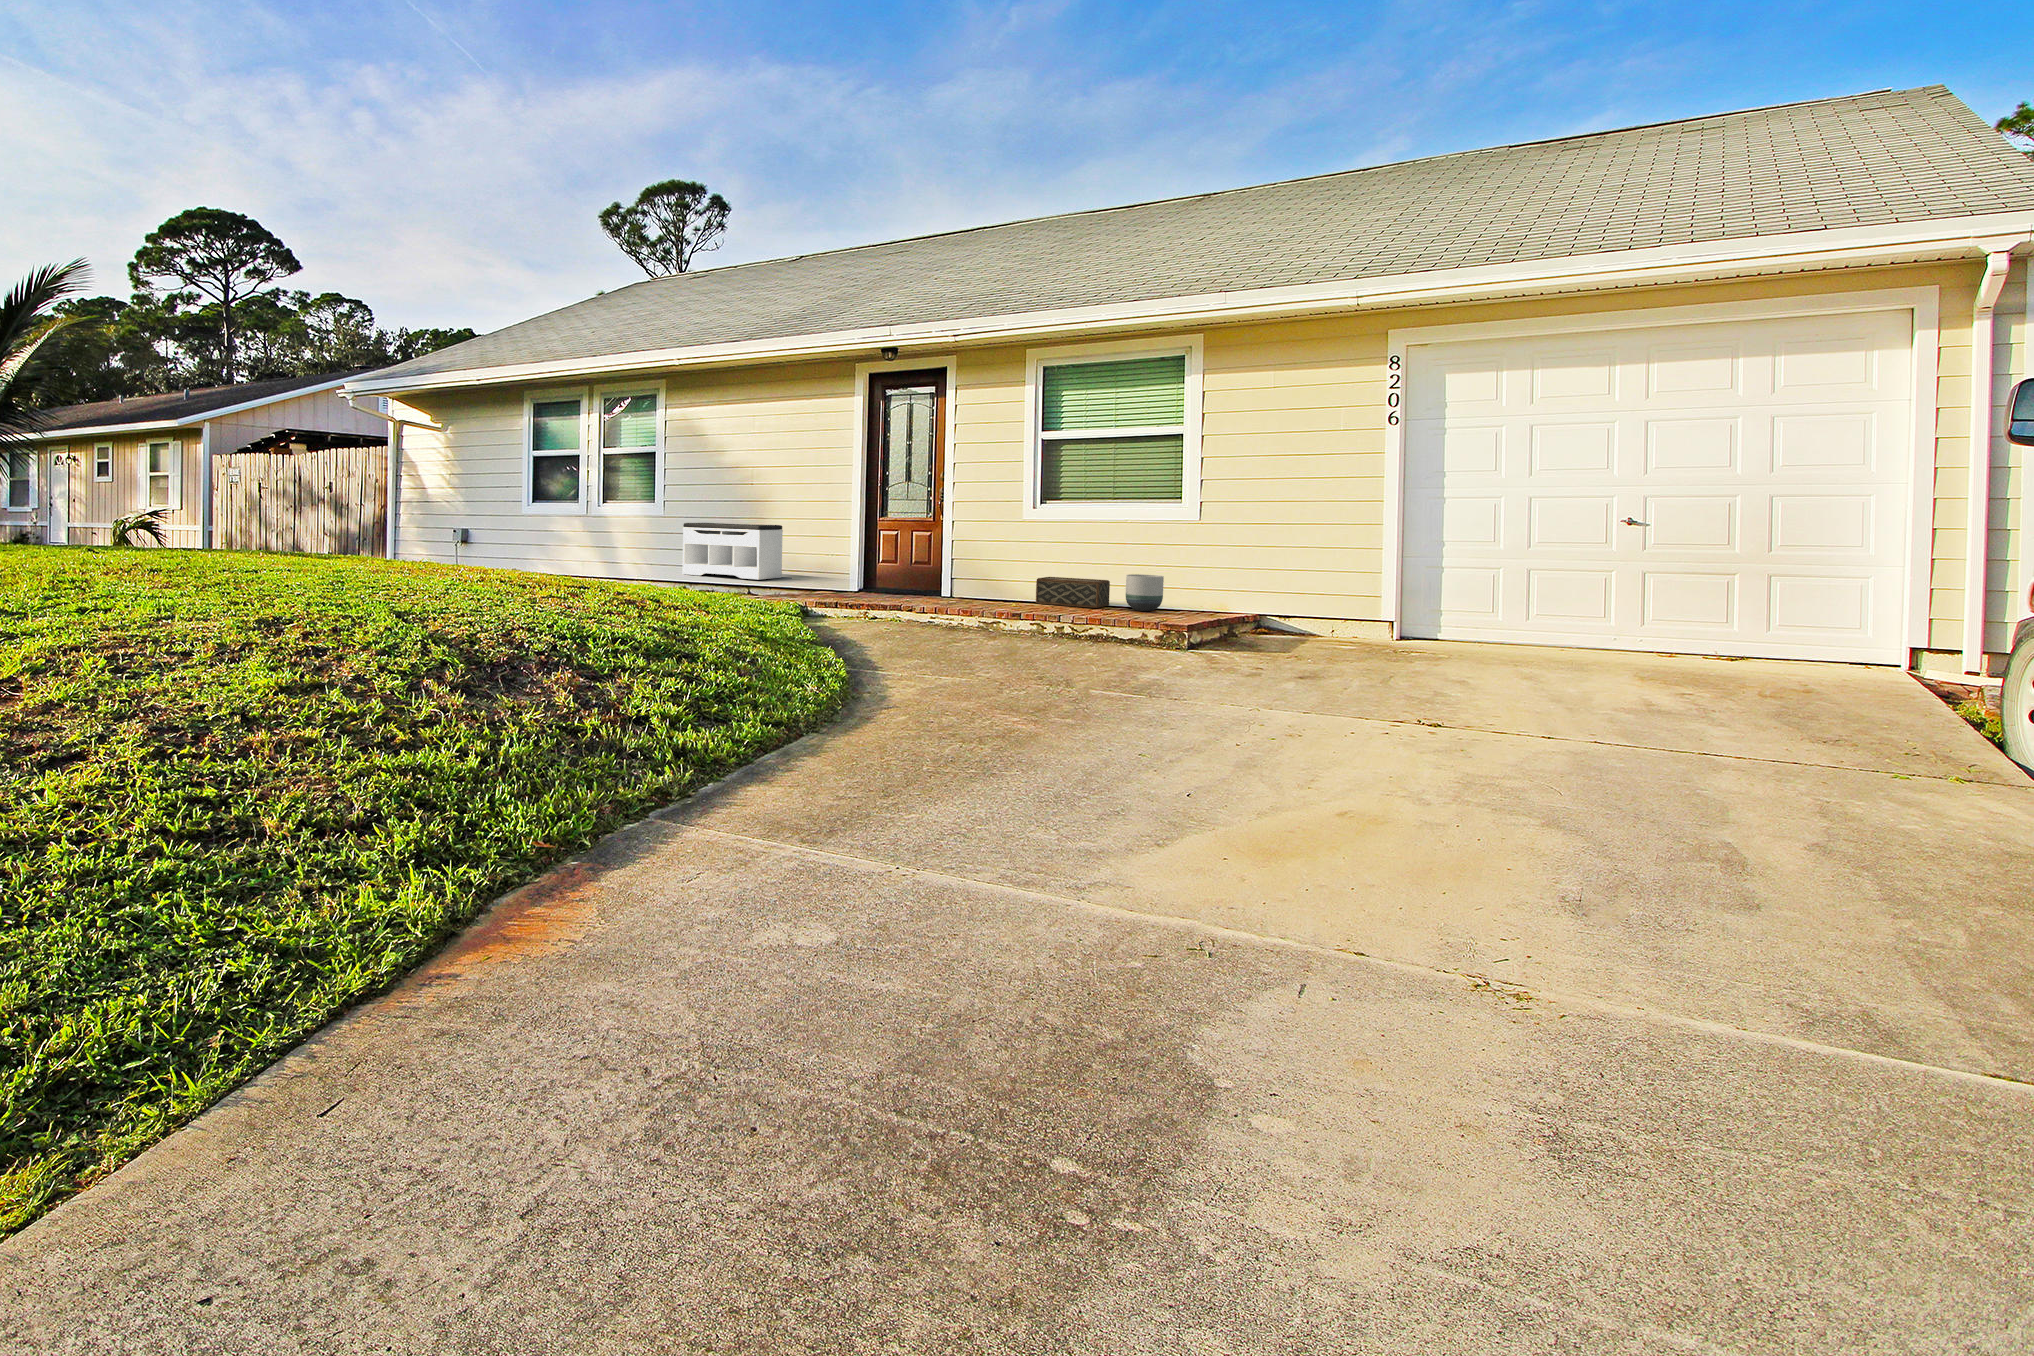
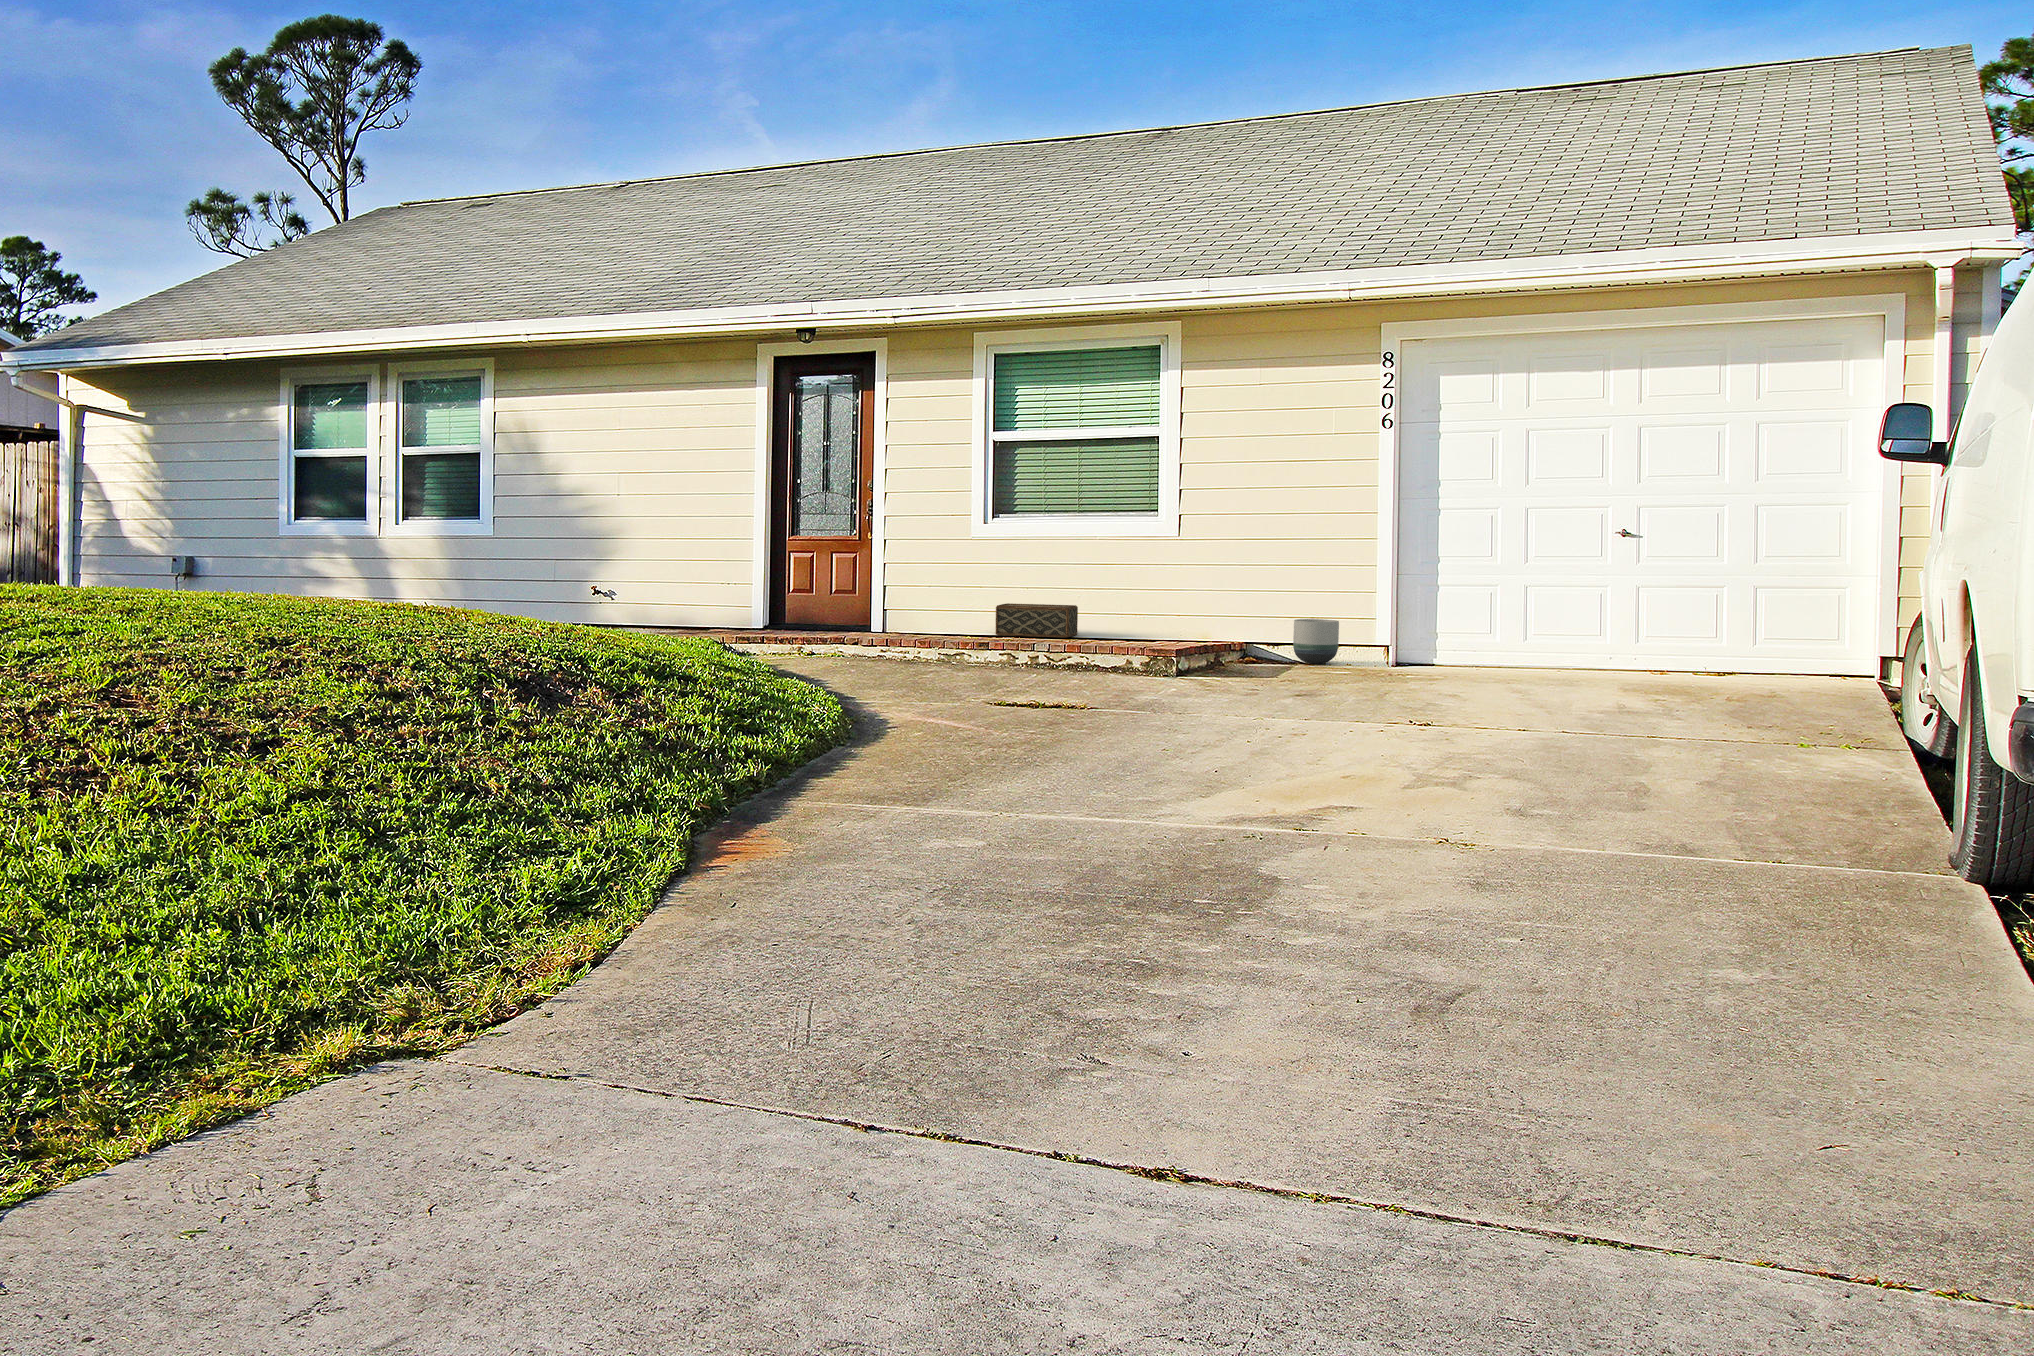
bench: present [683,523,783,580] -> none [535,547,667,618]
planter: present [1126,574,1164,611] -> present [1293,619,1339,664]

